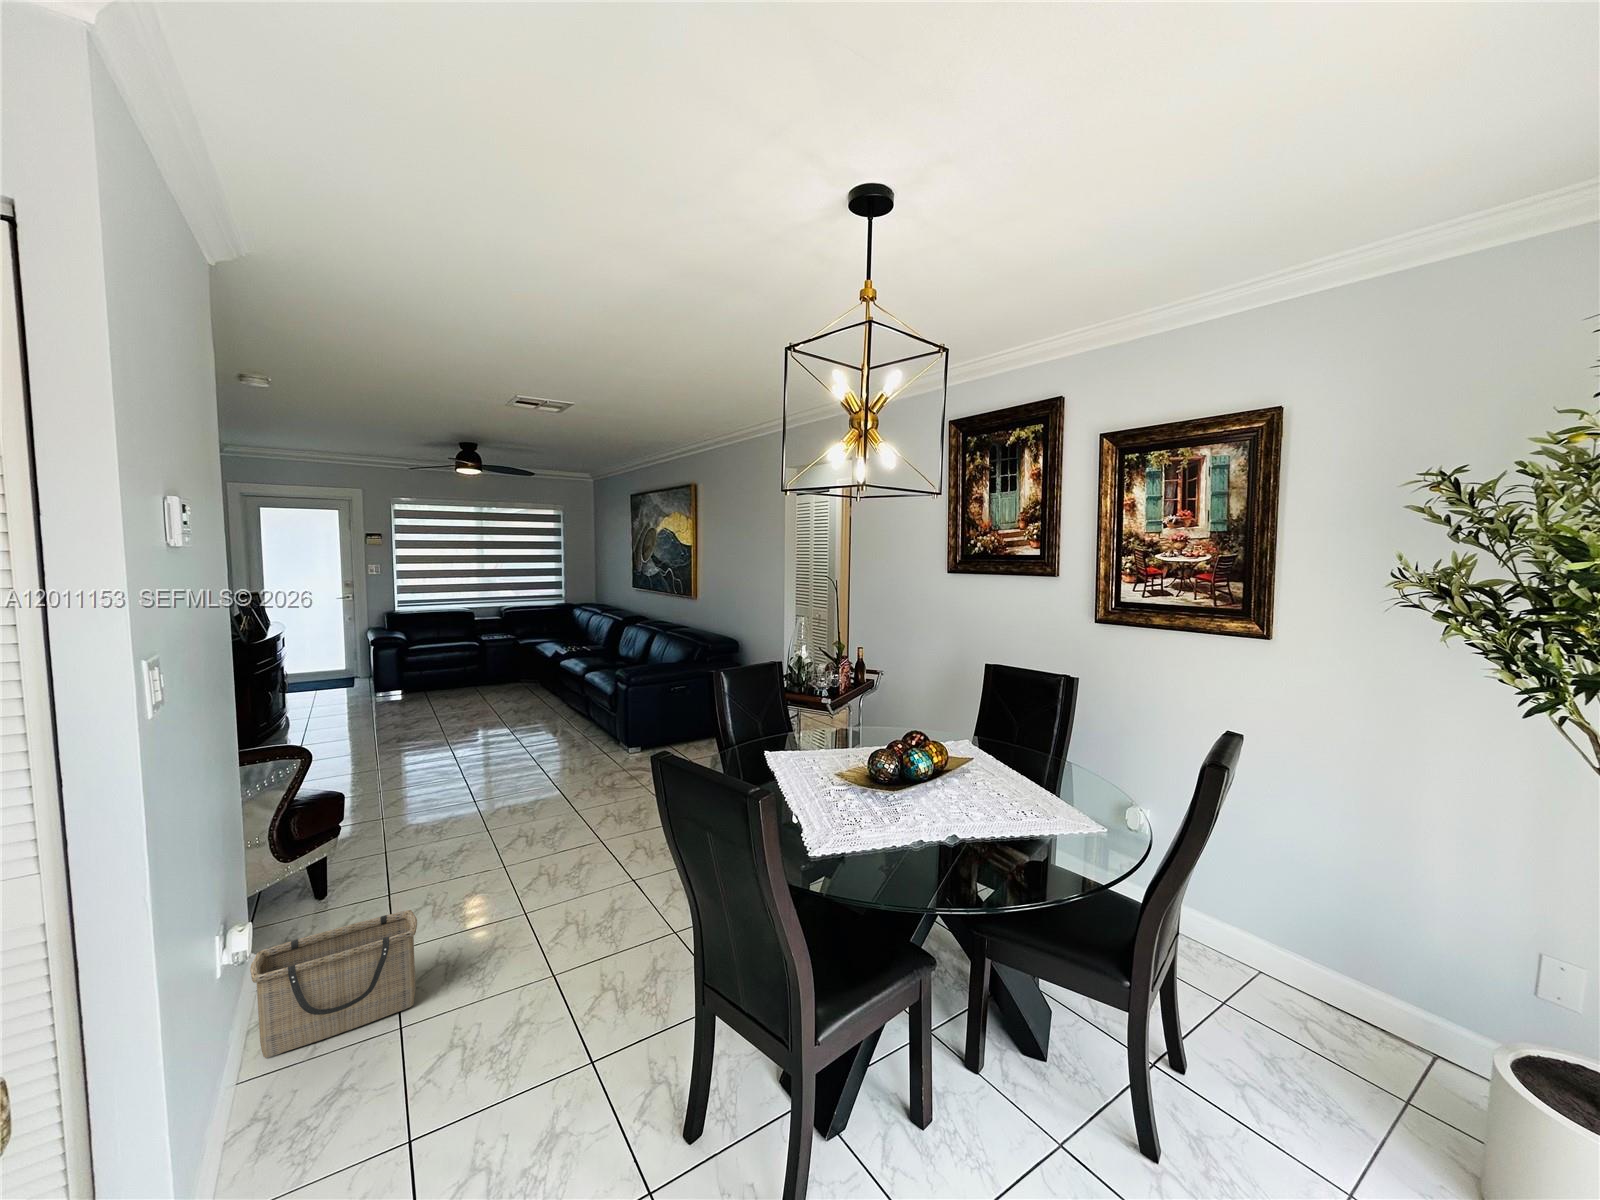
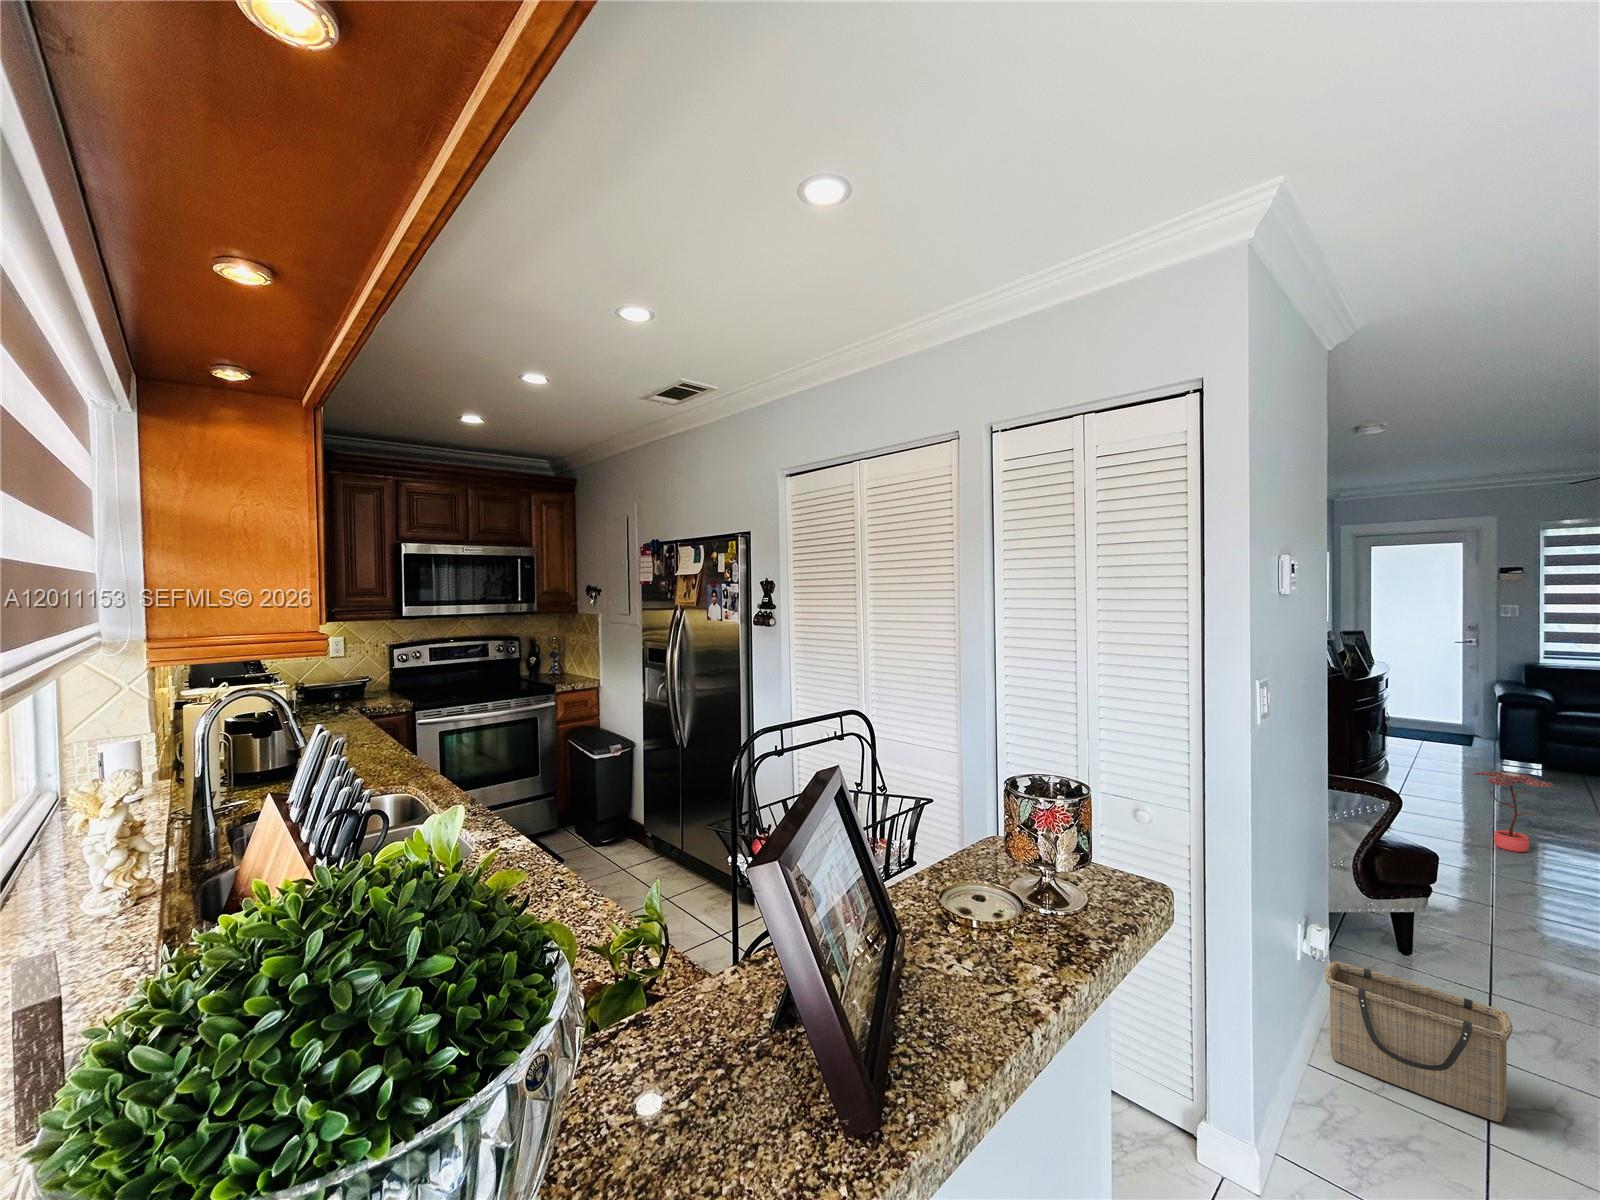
potted plant: none [361,702,416,766] -> present [1473,771,1554,852]

